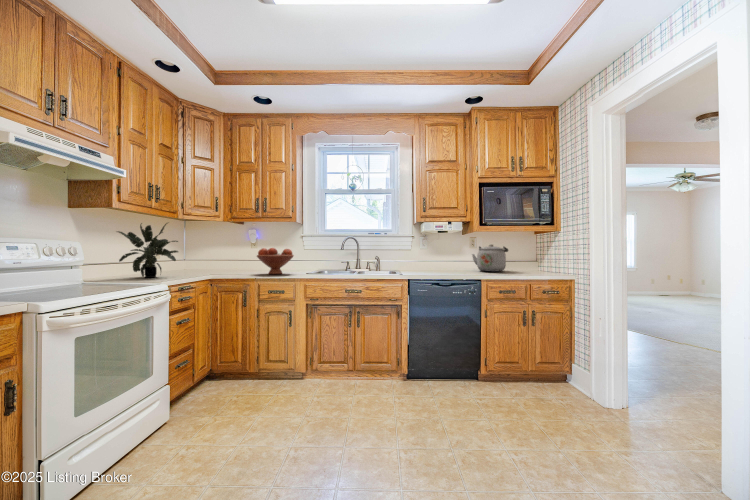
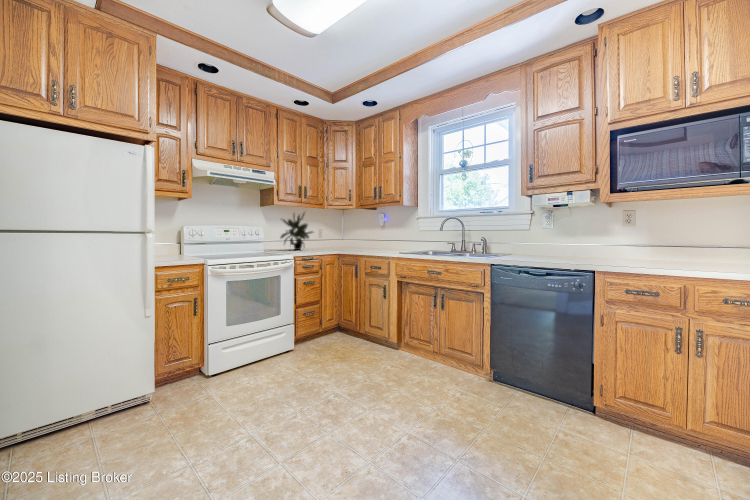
kettle: present [472,245,508,272] -> none [617,220,690,262]
fruit bowl: present [257,248,294,274] -> none [362,229,393,252]

